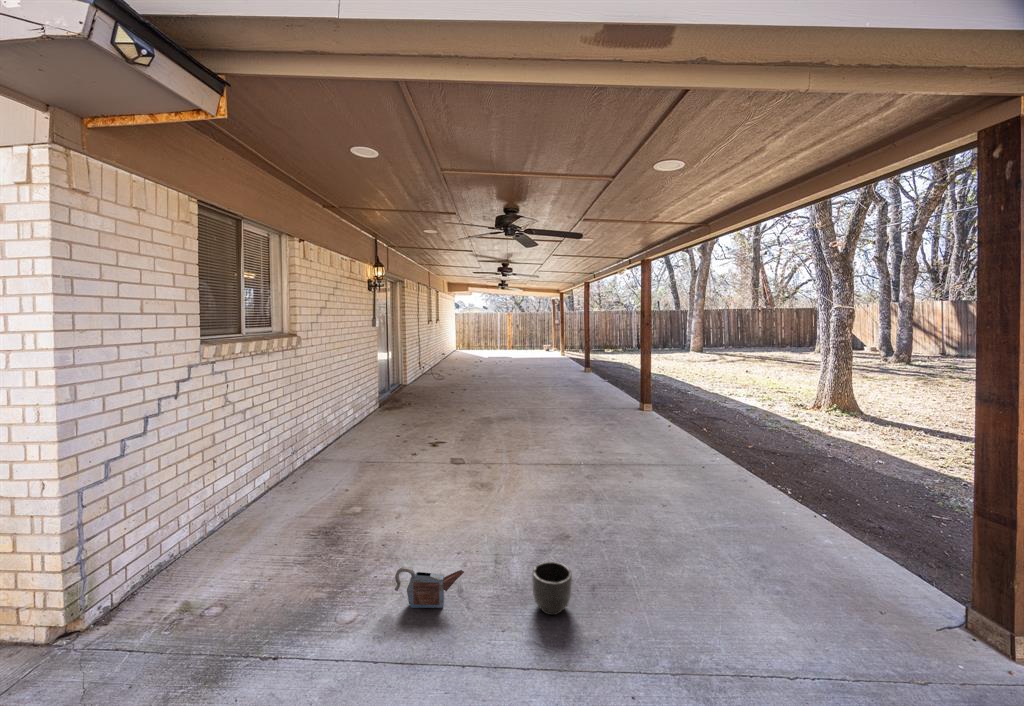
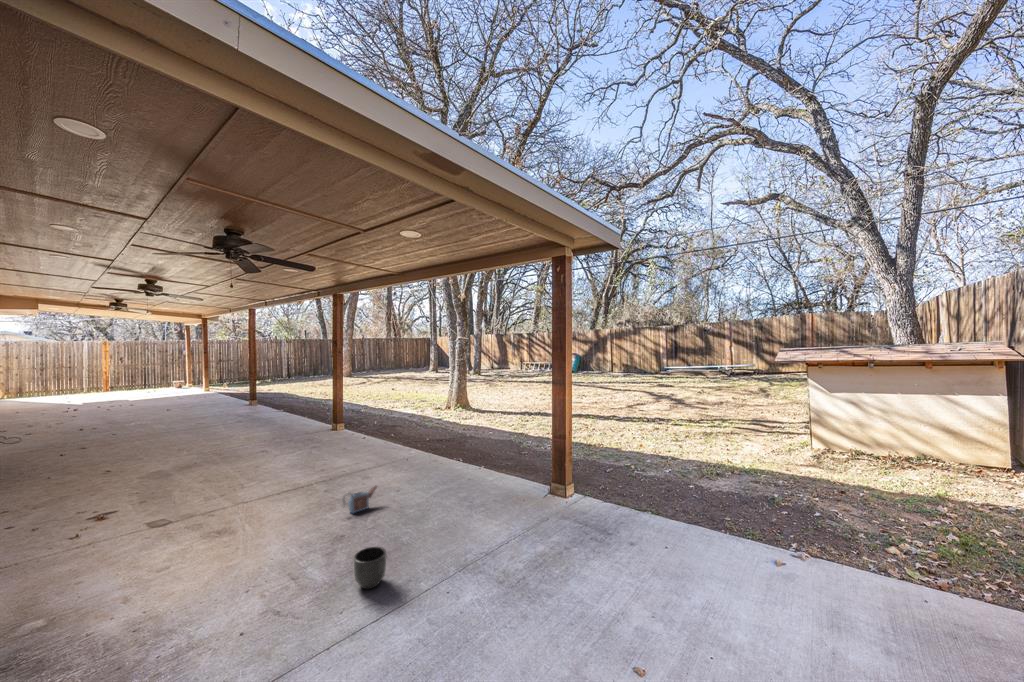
watering can: present [395,567,464,608] -> present [342,486,377,513]

